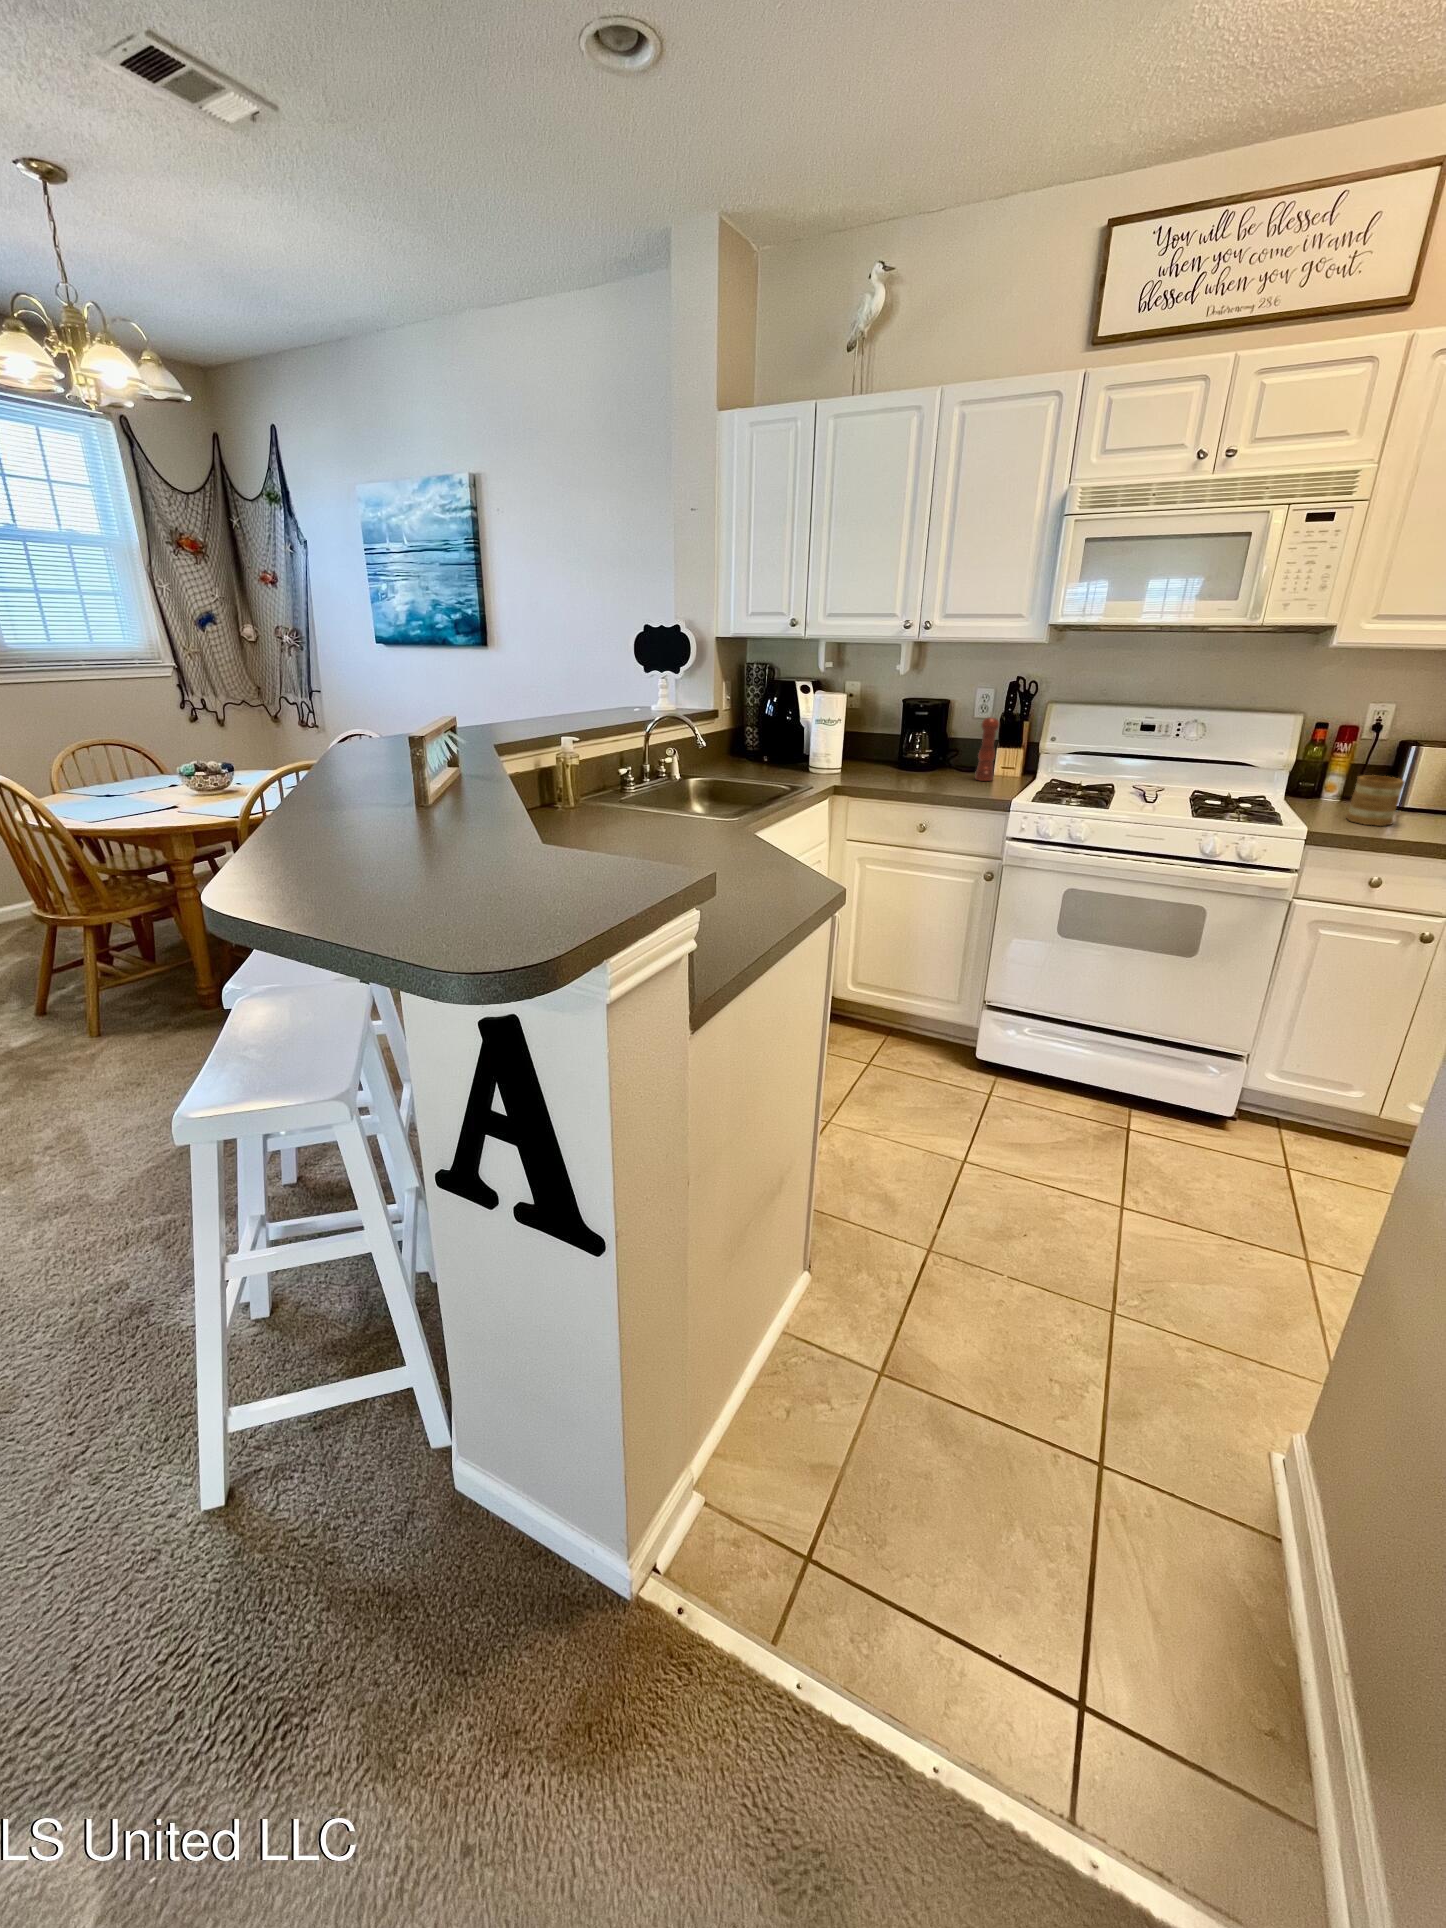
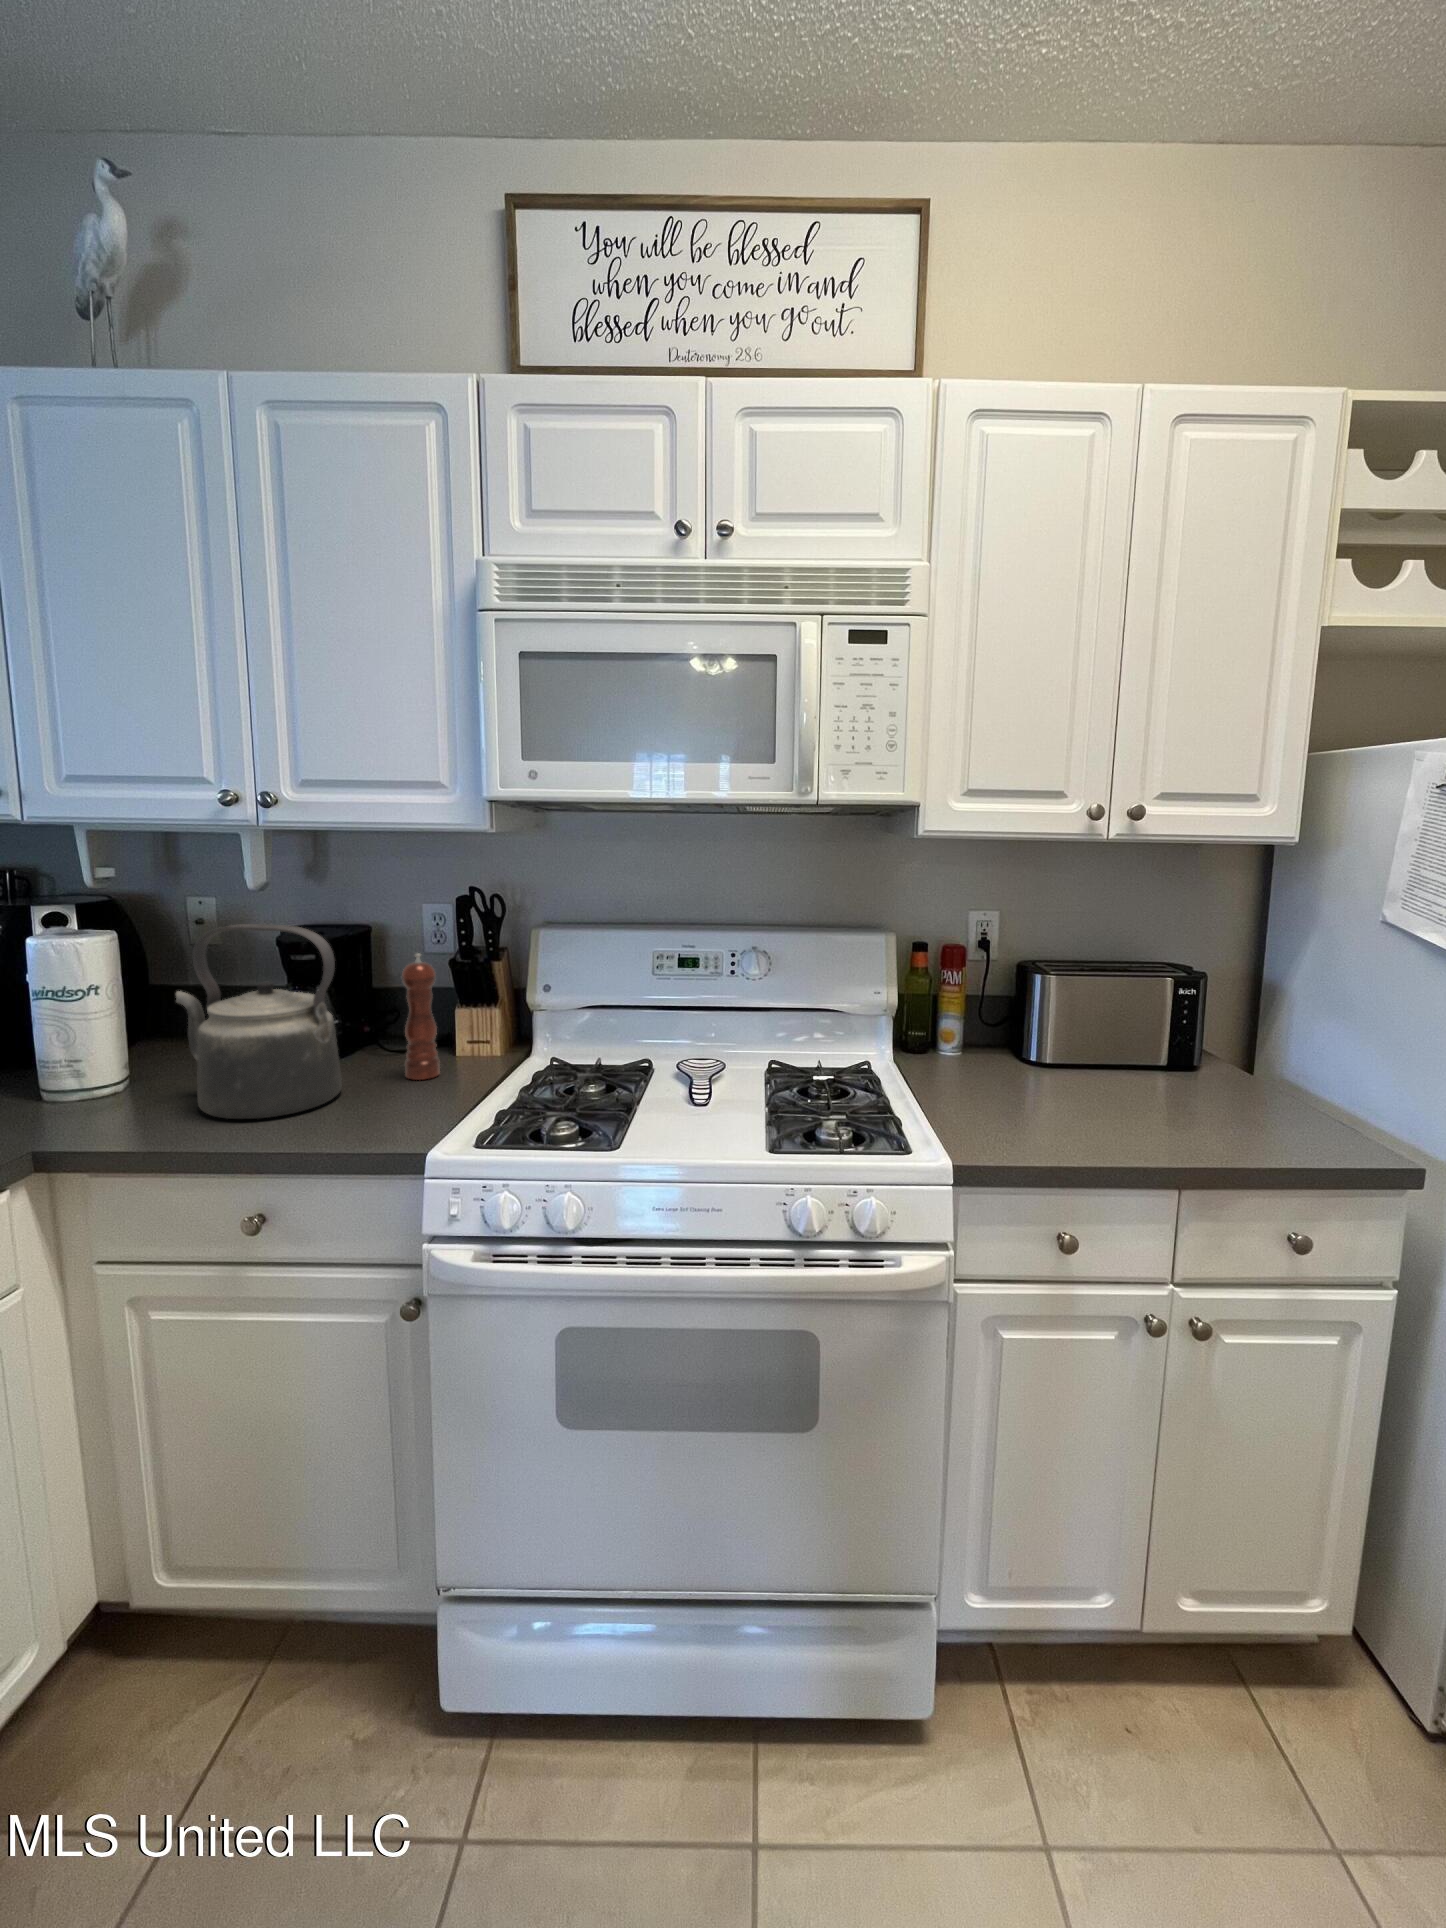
kettle: none [874,692,957,787] -> present [176,924,342,1119]
mug: present [1347,775,1404,826] -> none [988,1031,1057,1115]

